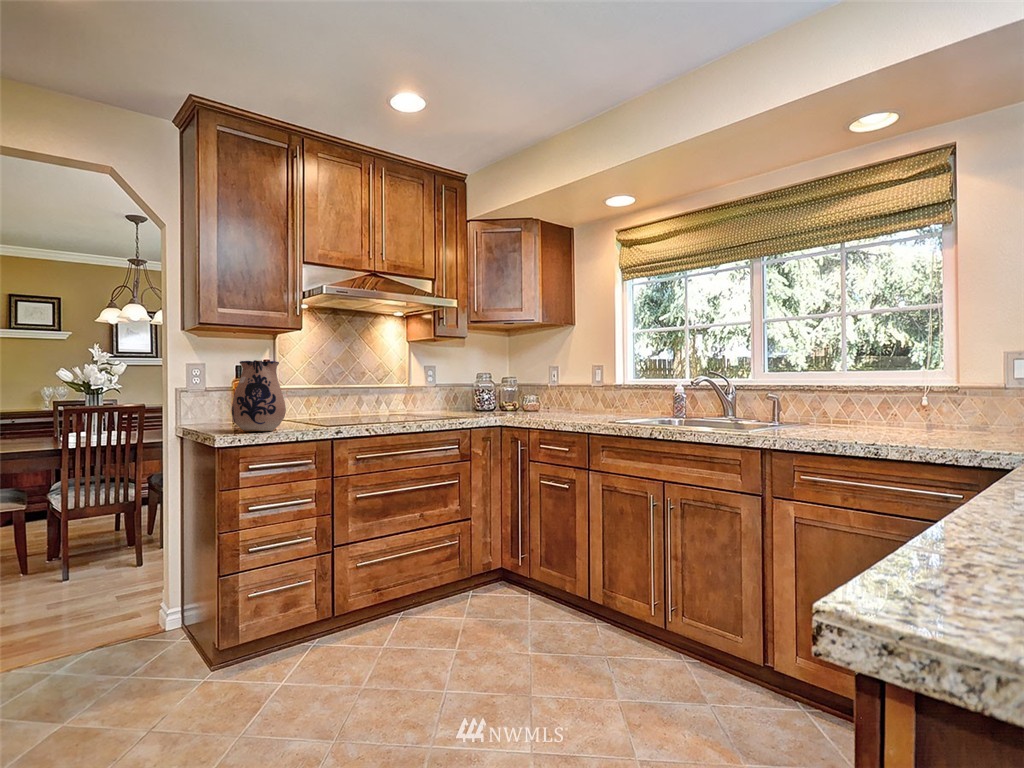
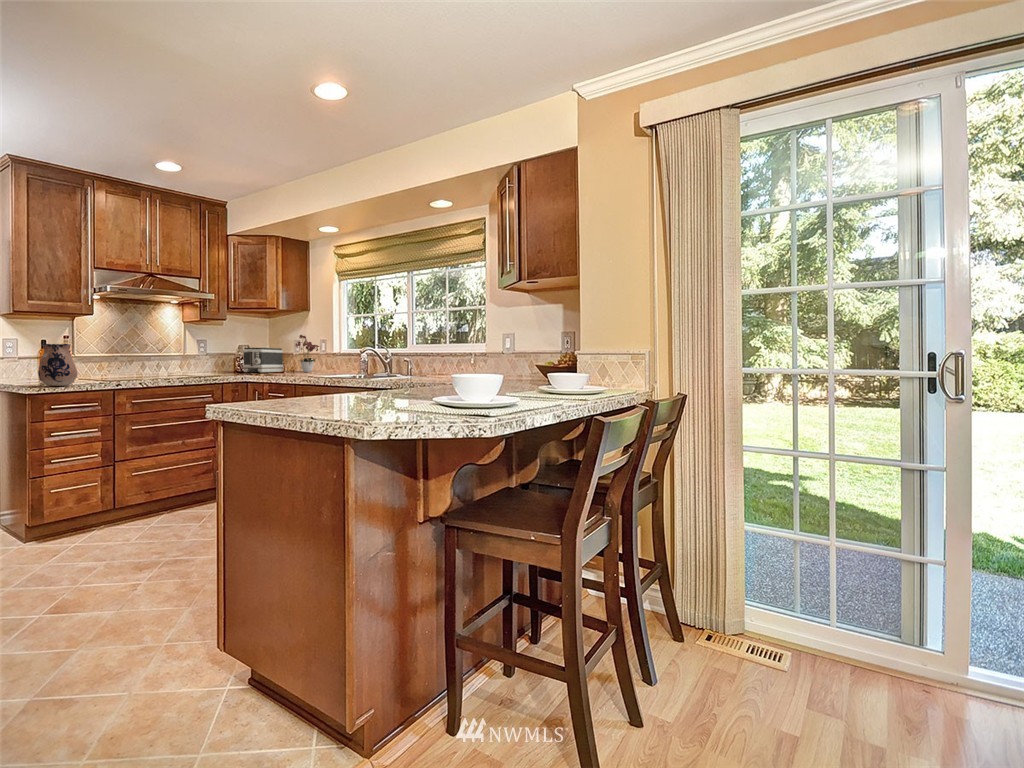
flower arrangement: none [553,353,594,412] -> present [295,335,319,372]
toaster: none [485,376,535,412] -> present [243,348,284,372]

